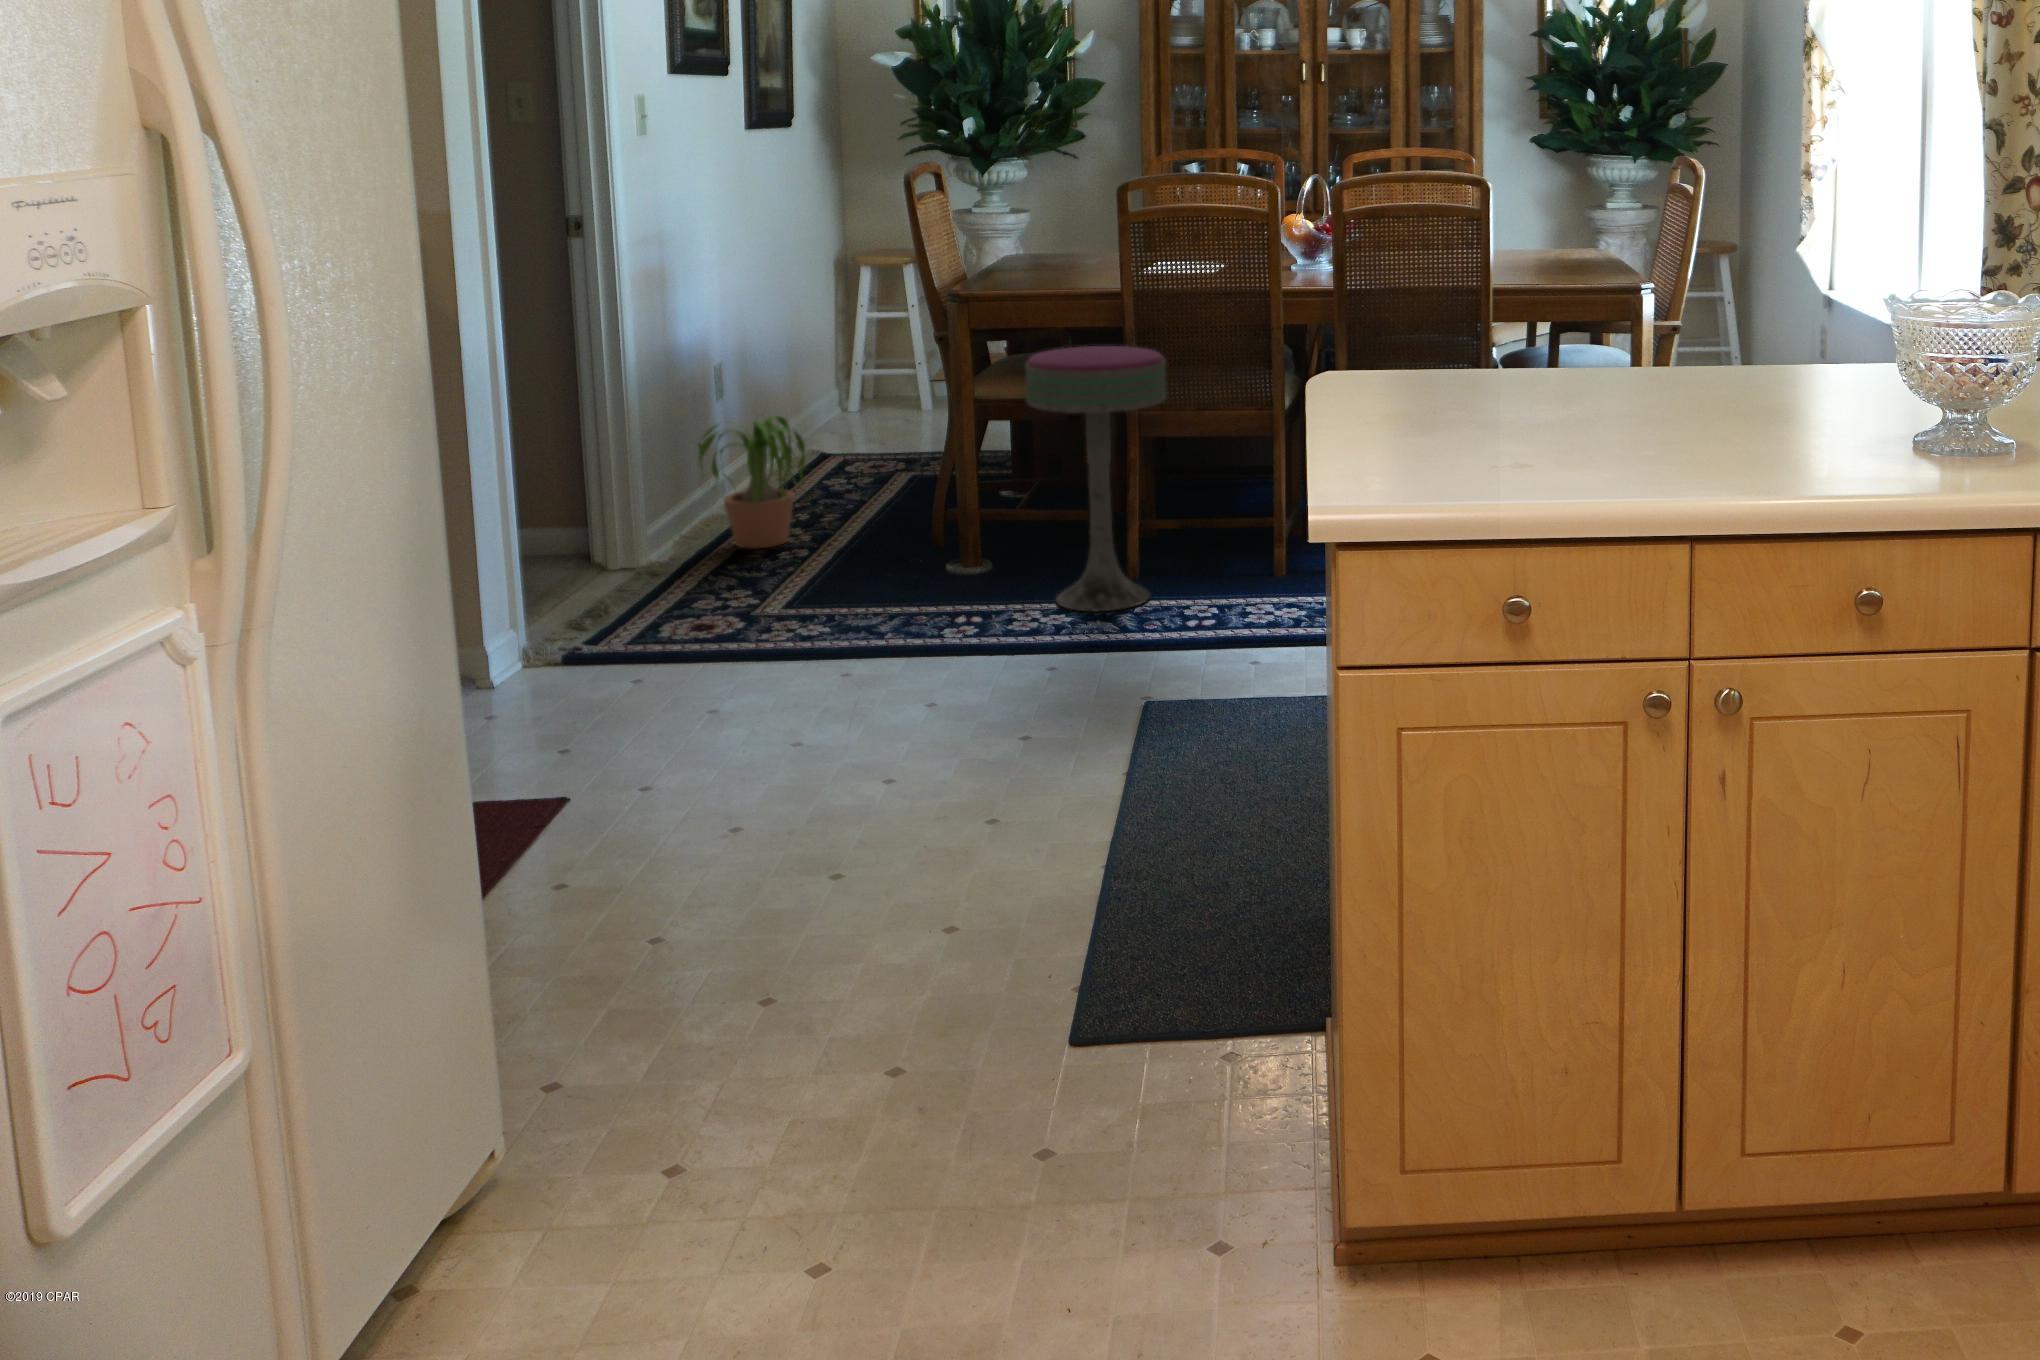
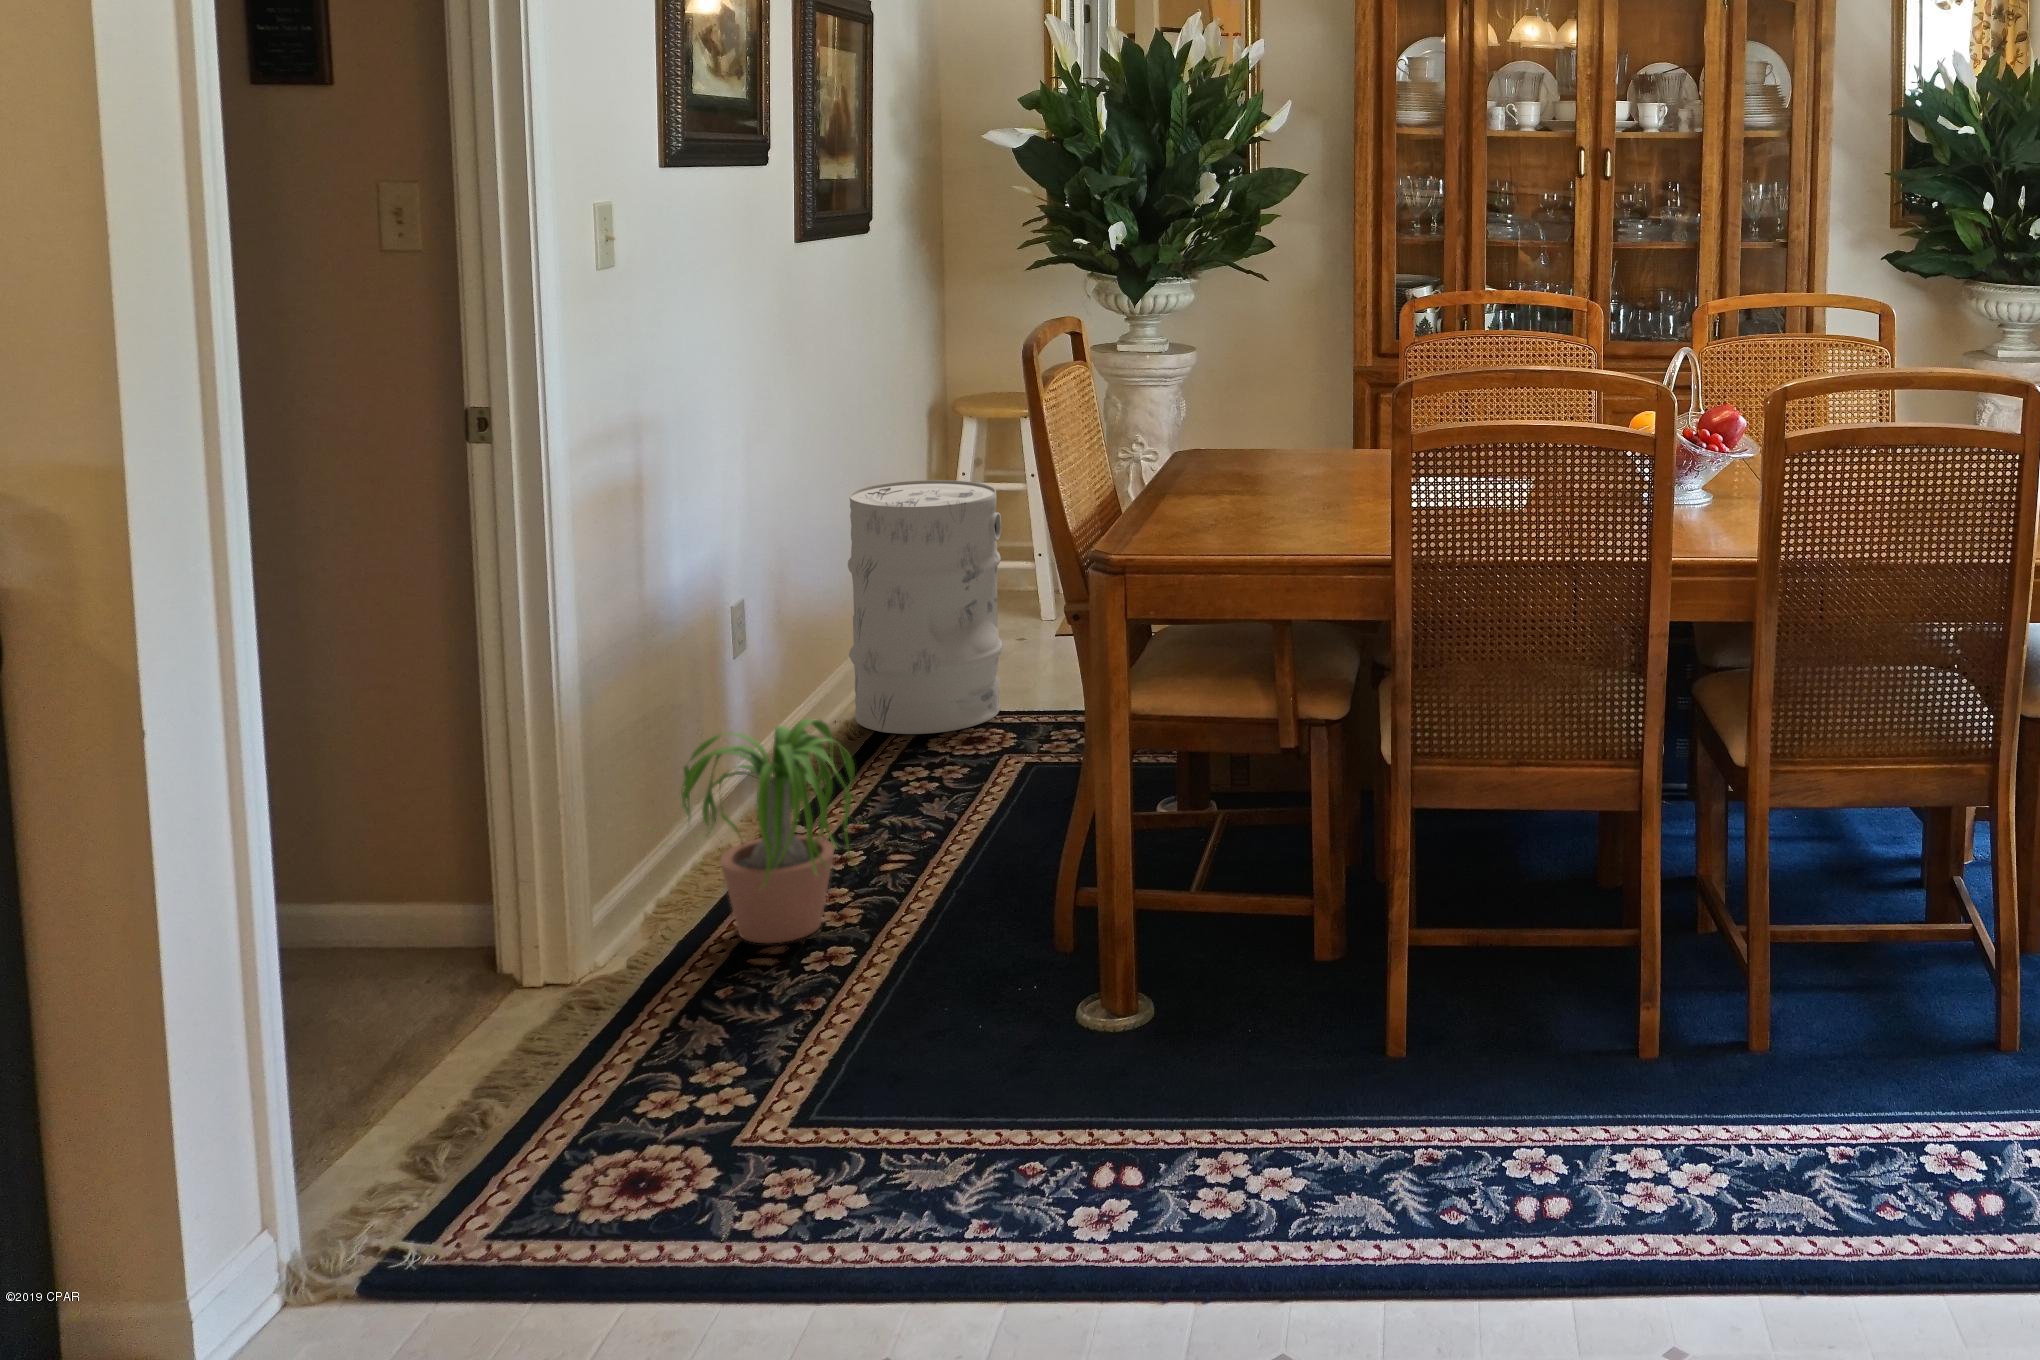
trash can: none [788,295,897,461] -> present [848,480,1003,734]
bar stool: present [1025,346,1167,612] -> none [1228,664,1476,1161]

